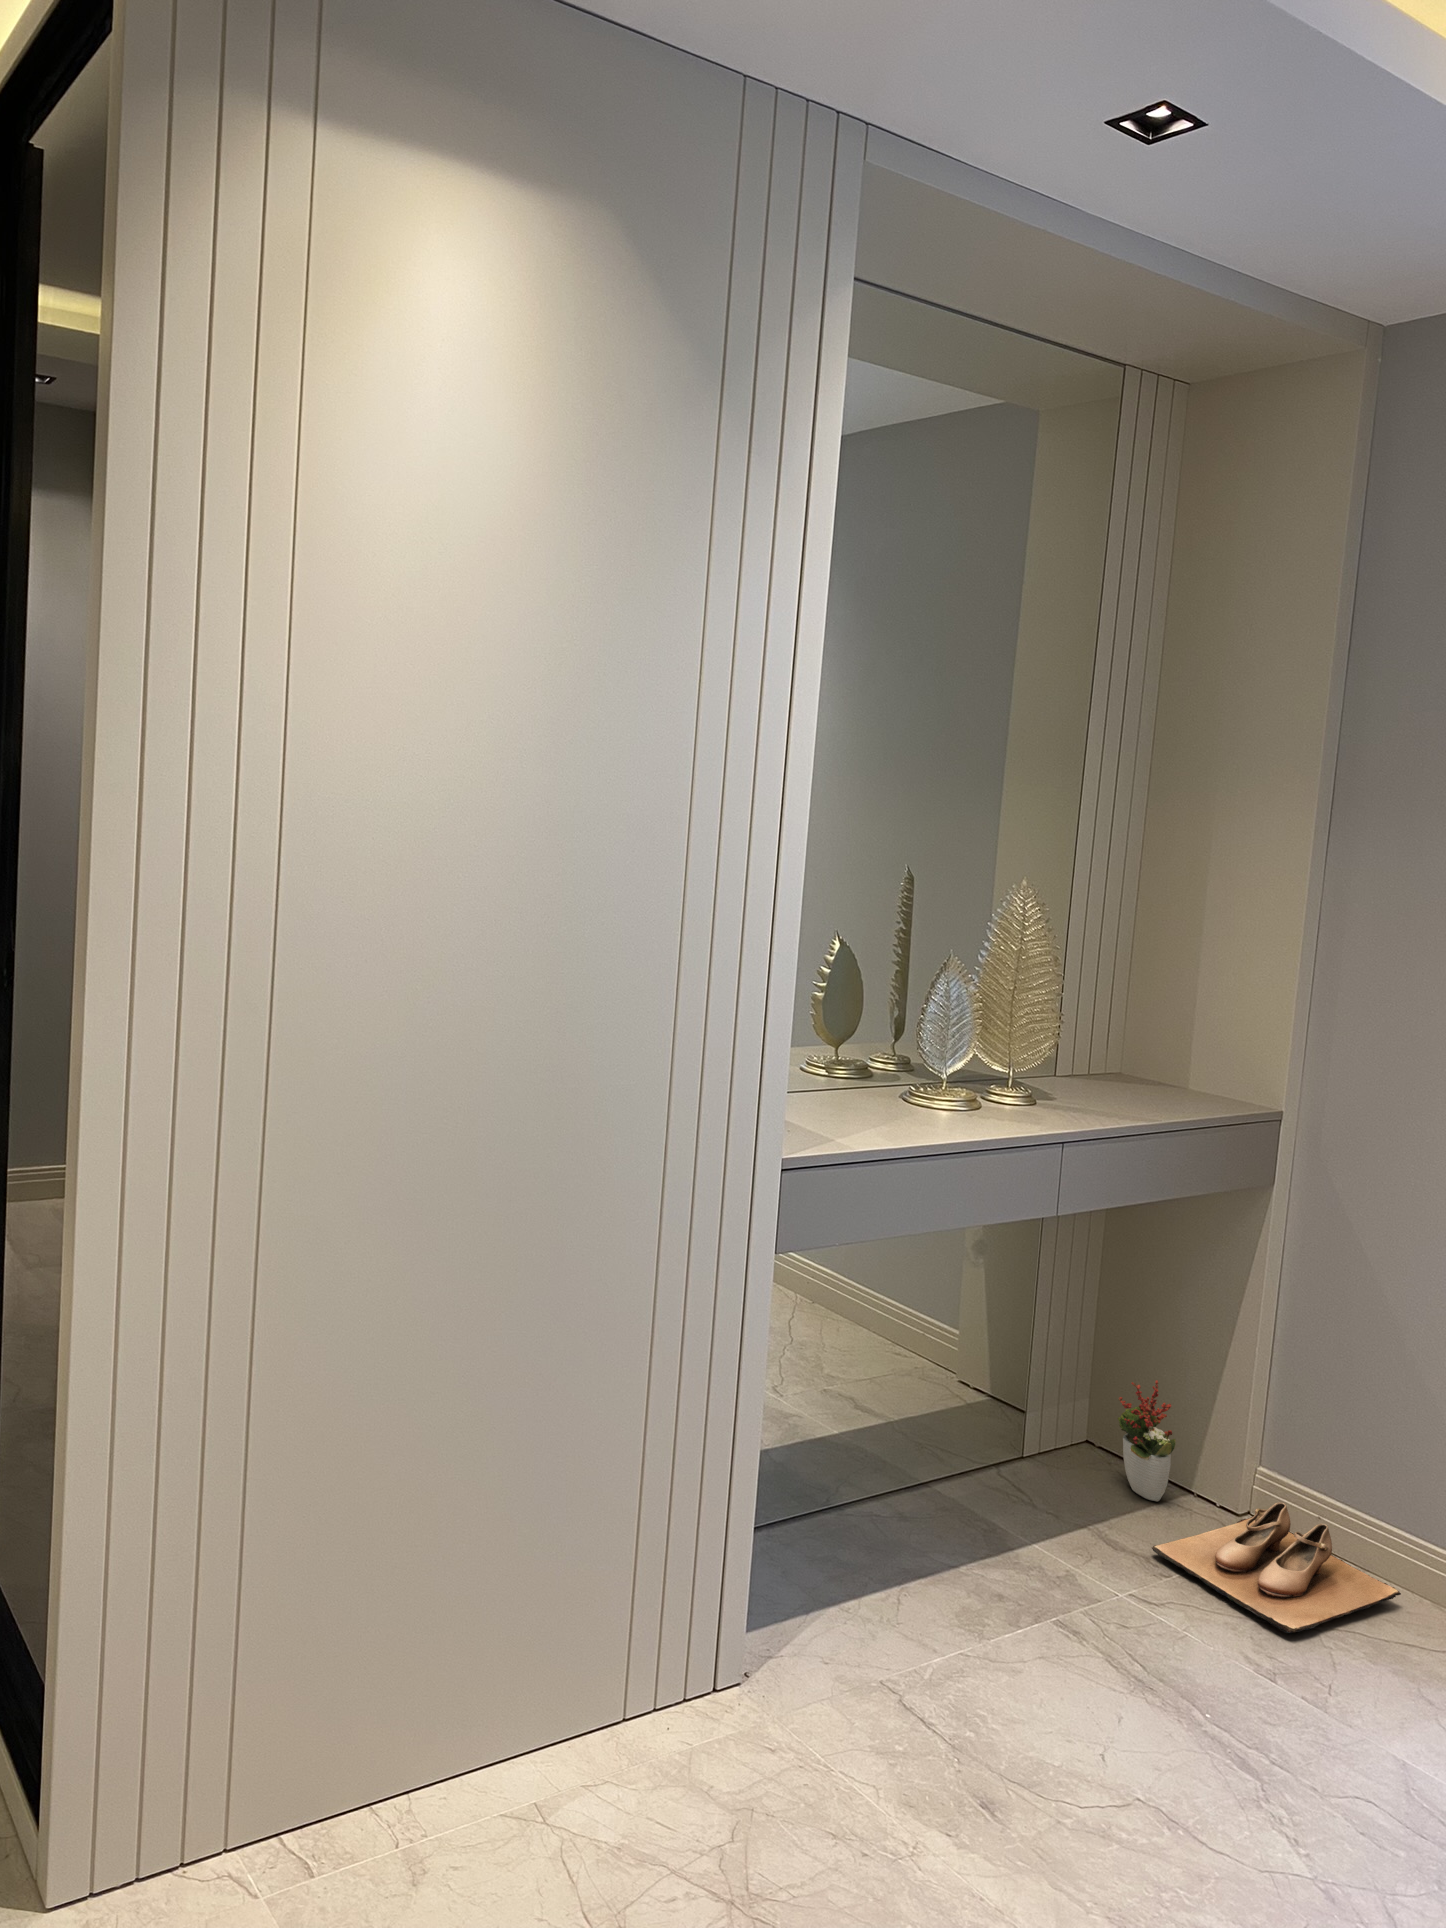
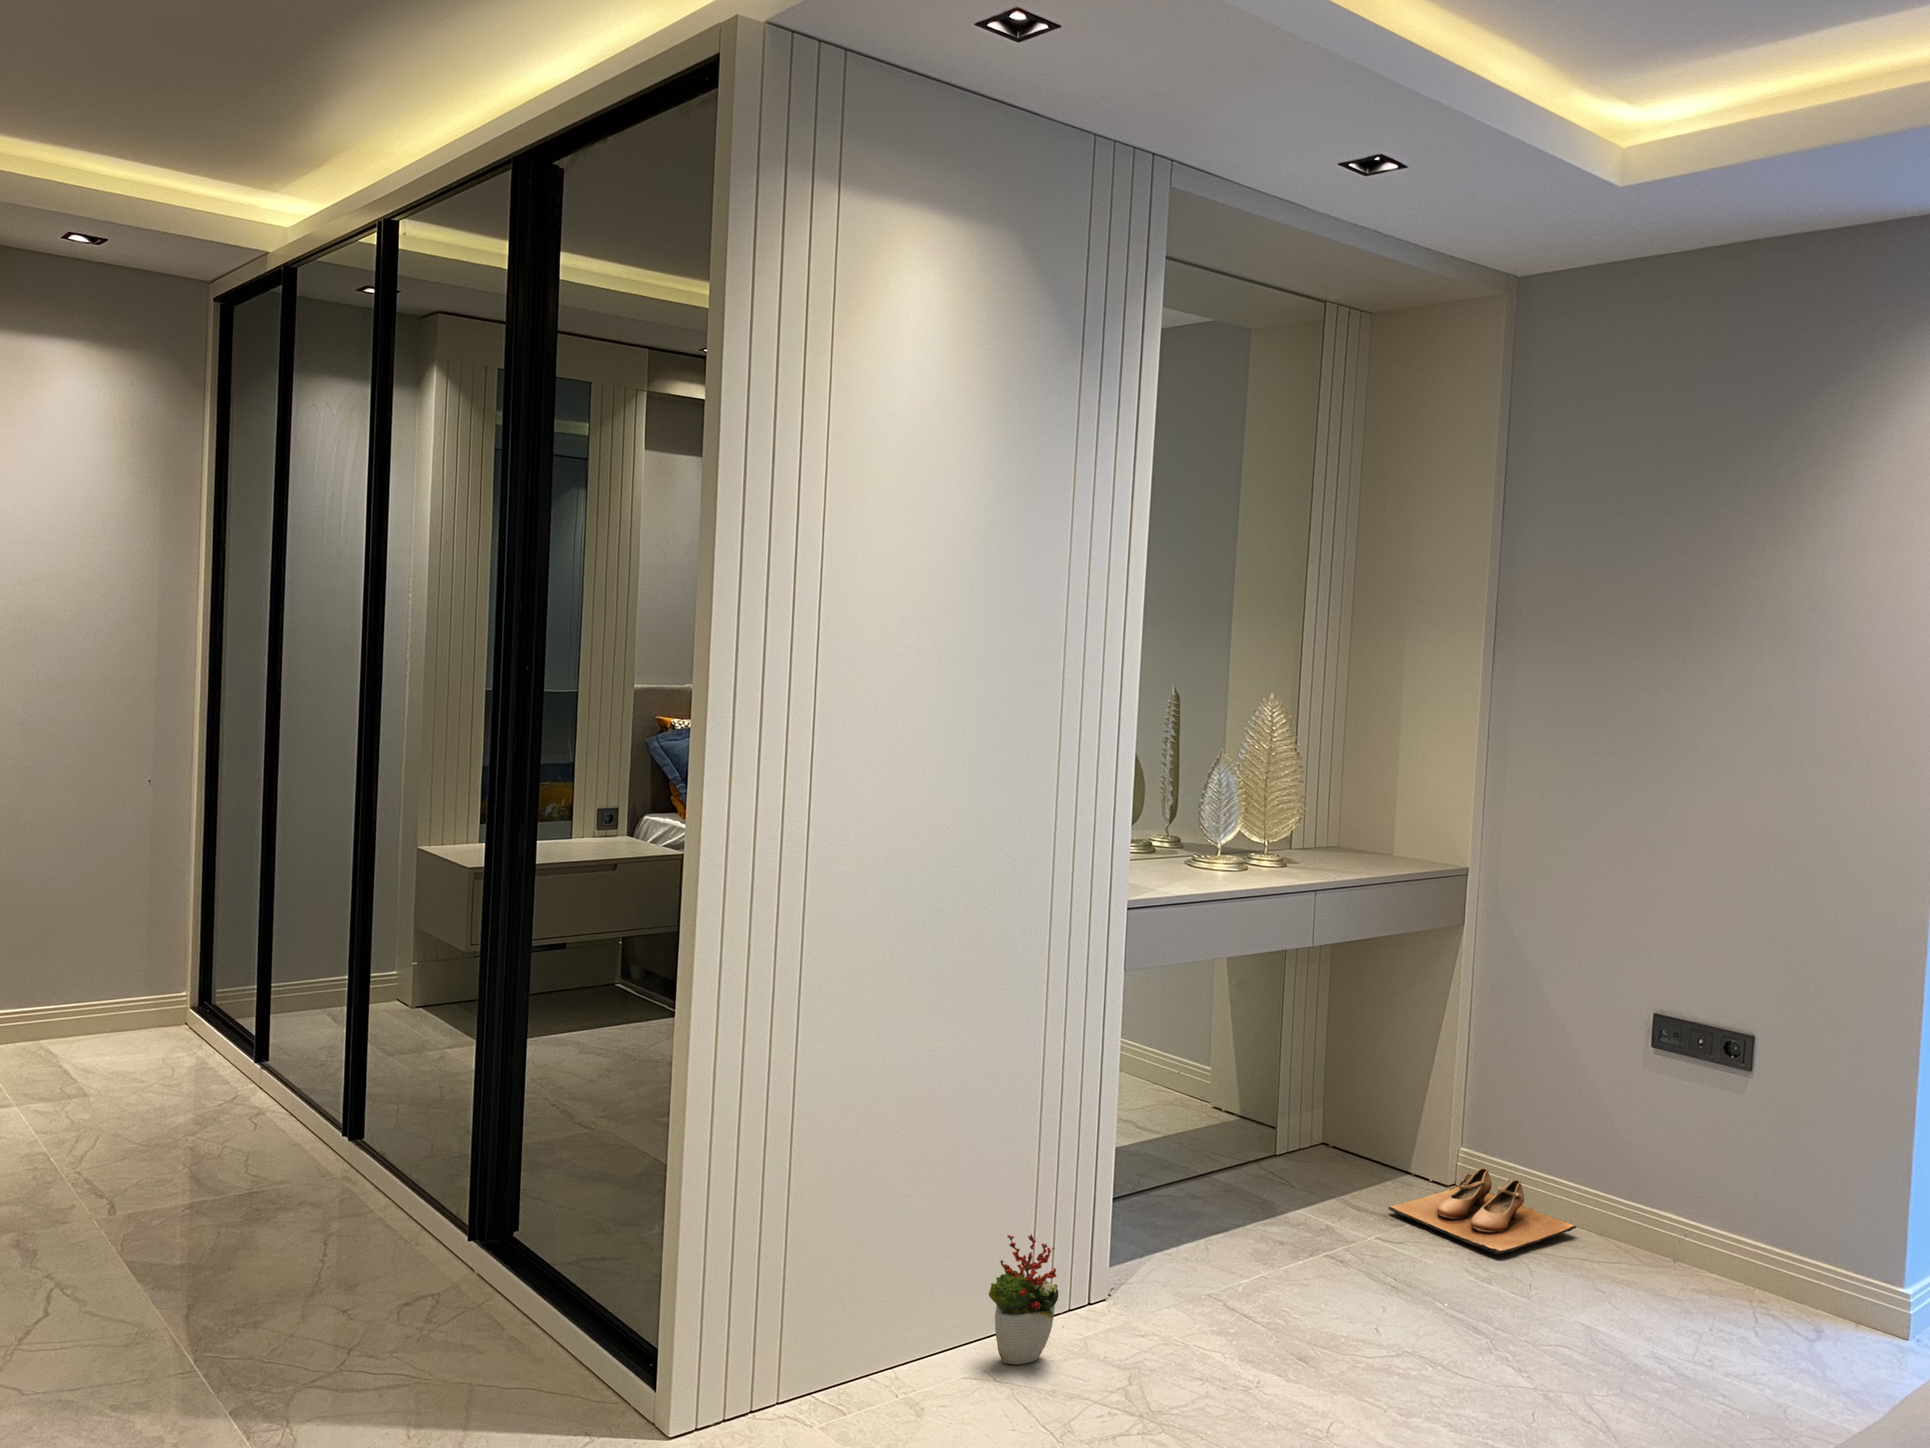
decorative plant: present [1118,1381,1175,1501] -> present [989,1234,1058,1365]

